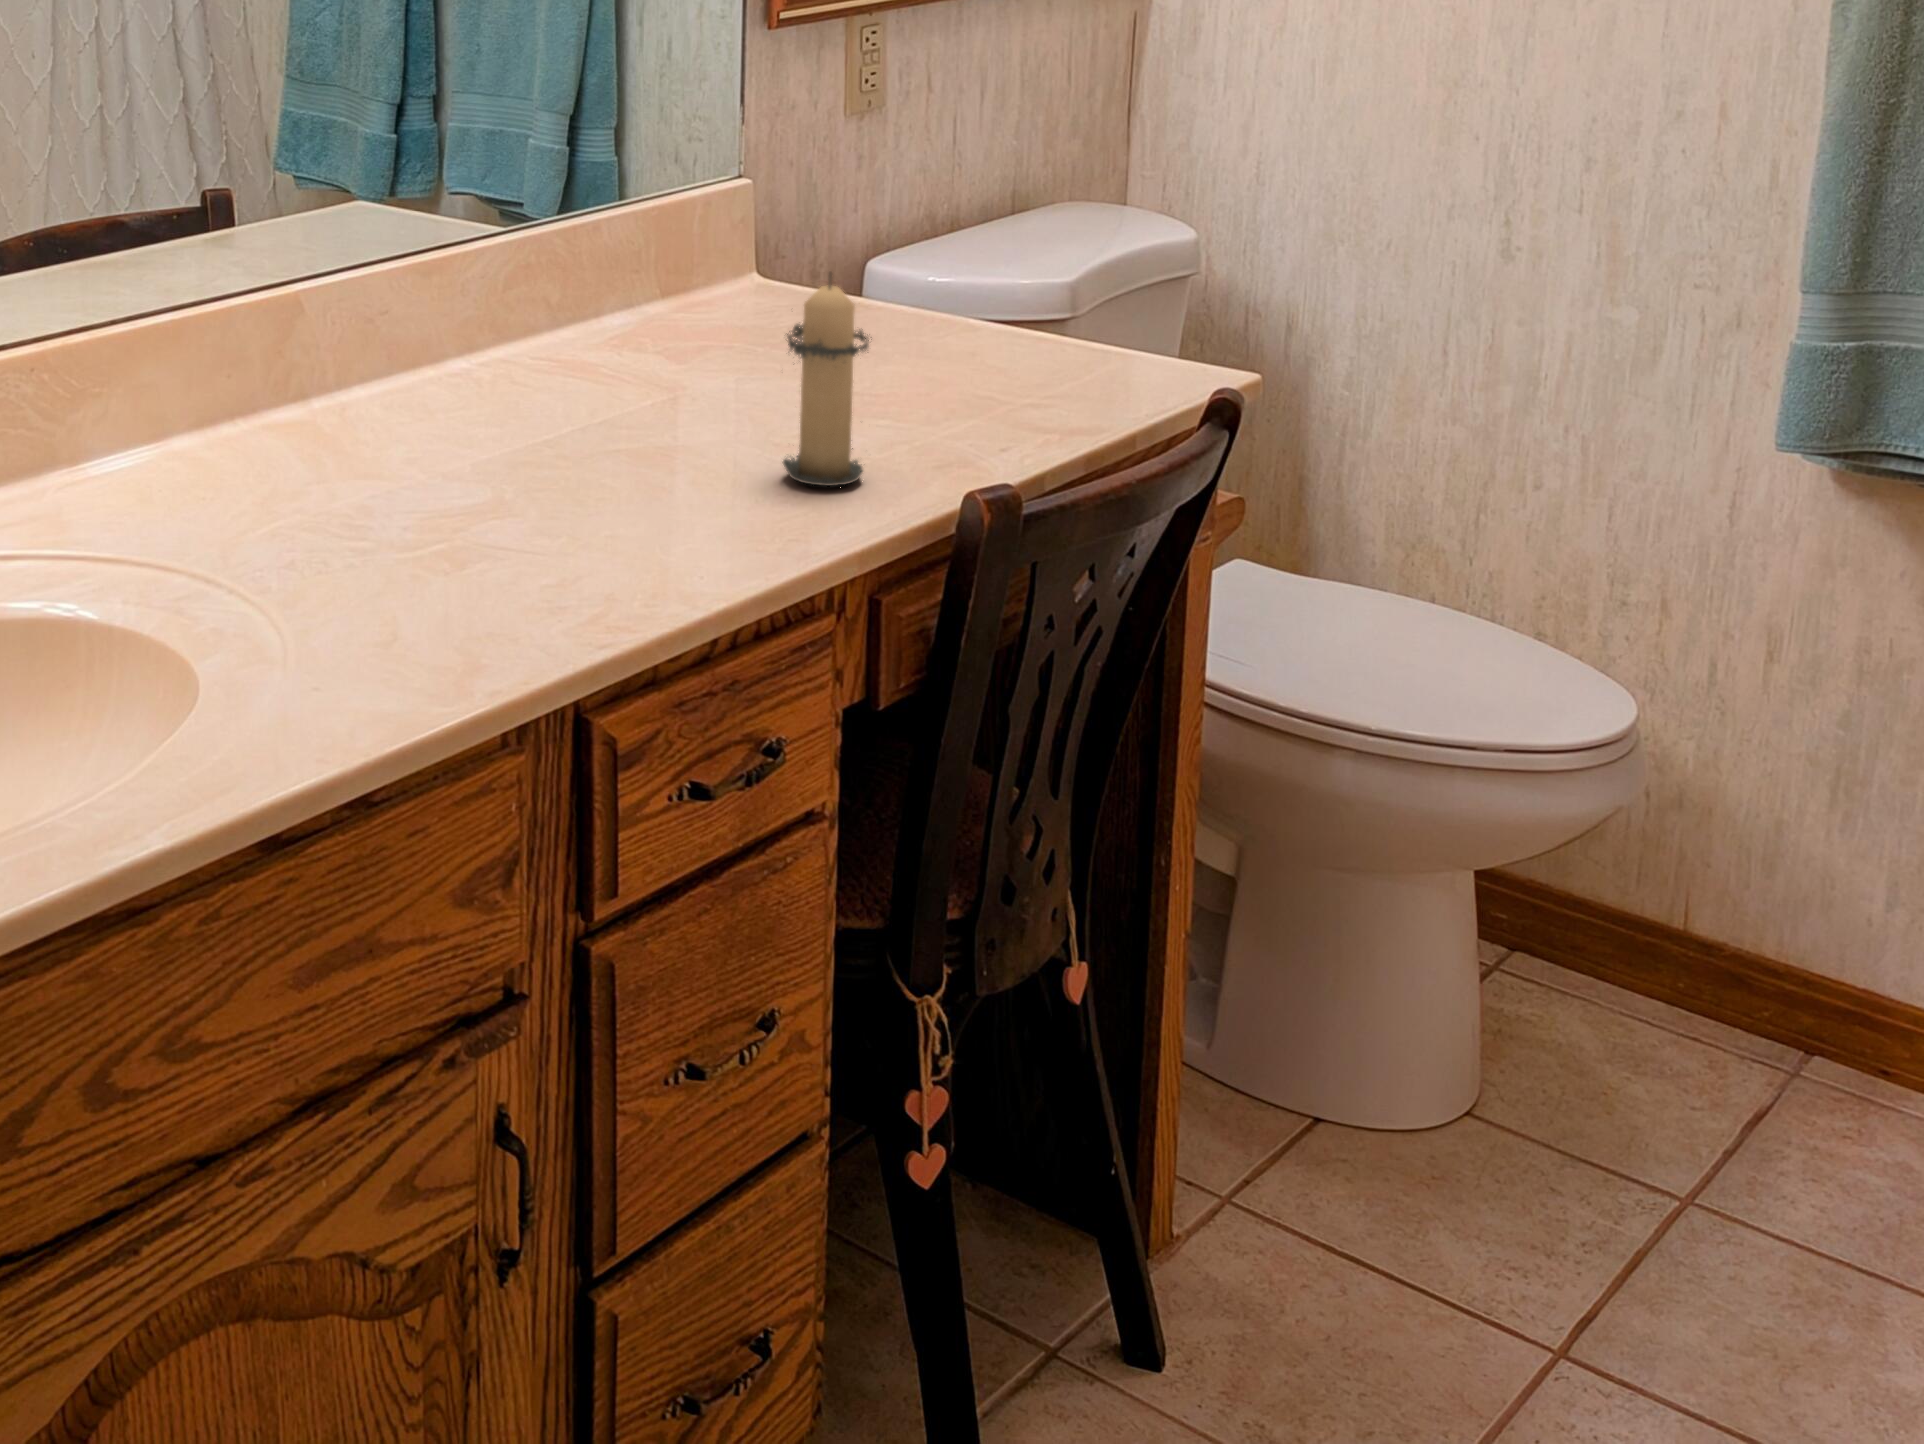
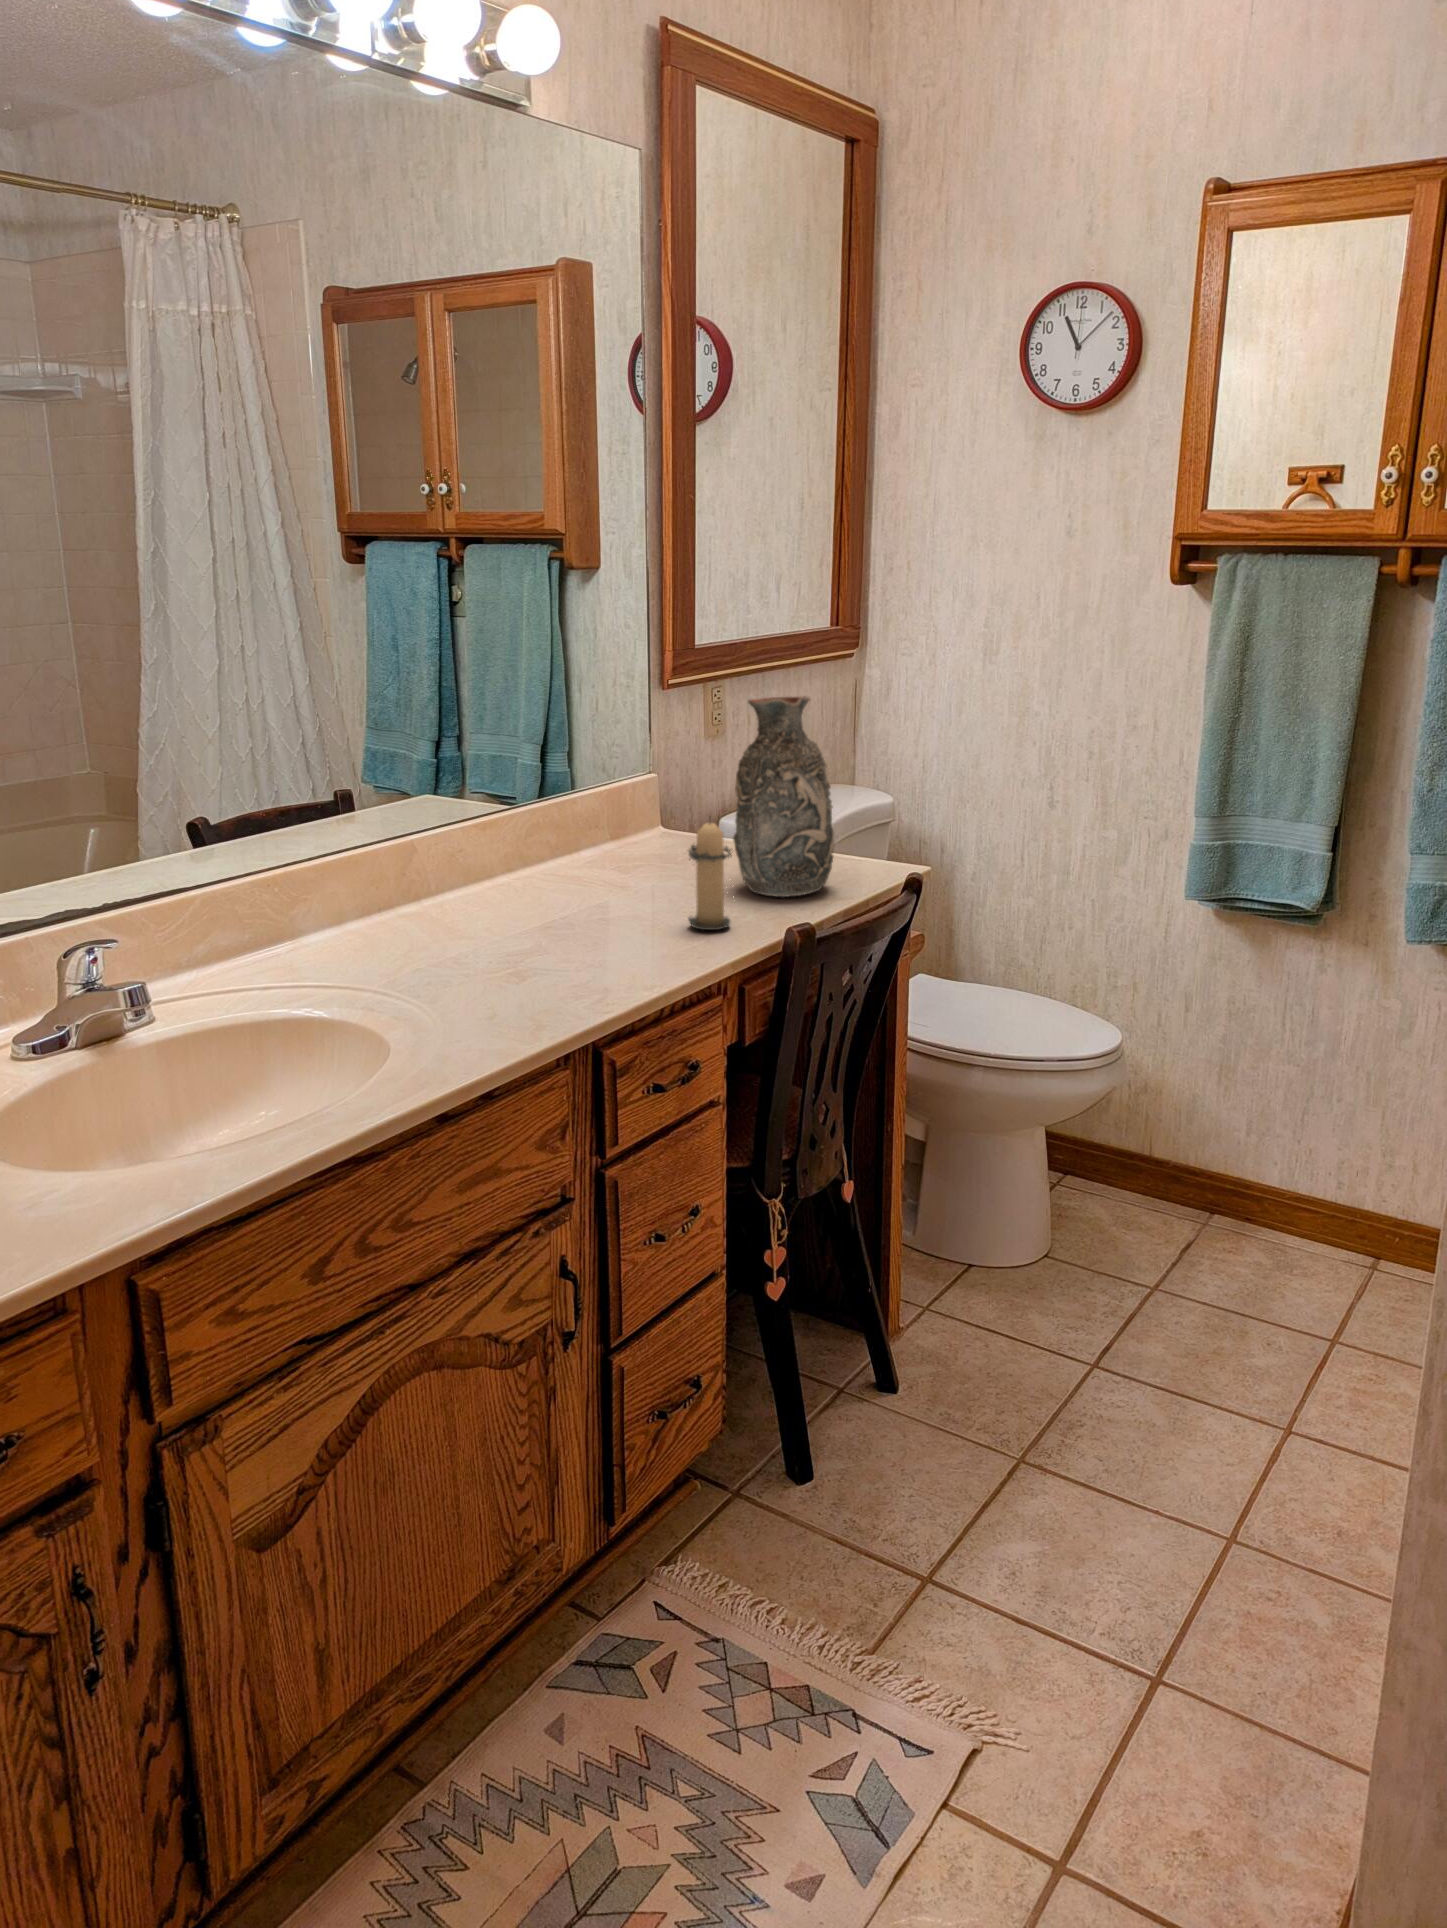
decorative vase: none [881,50,1073,423] -> present [733,696,835,897]

